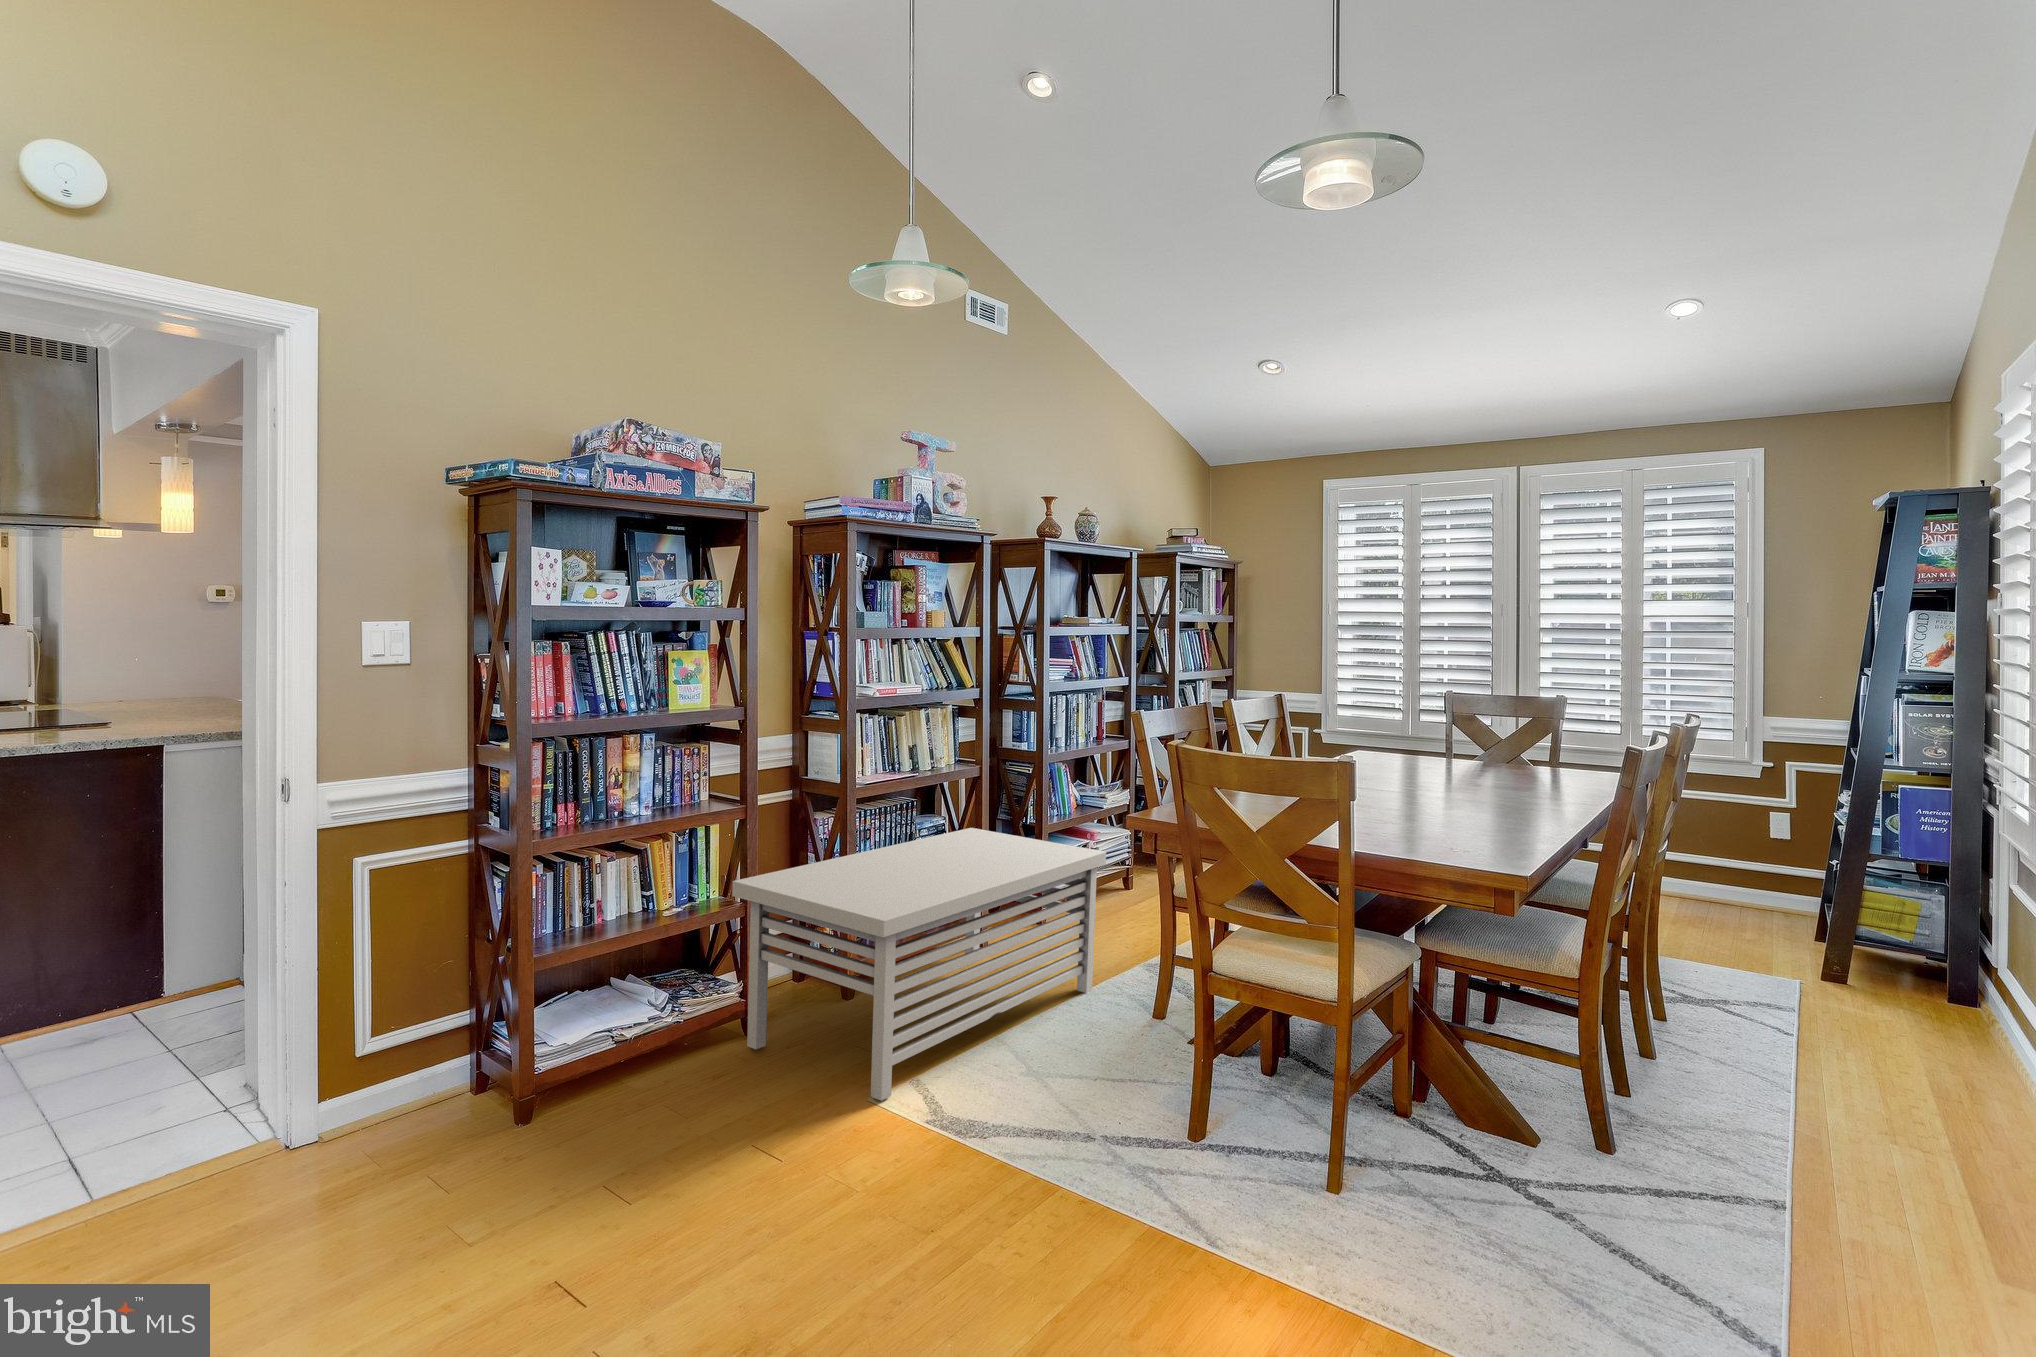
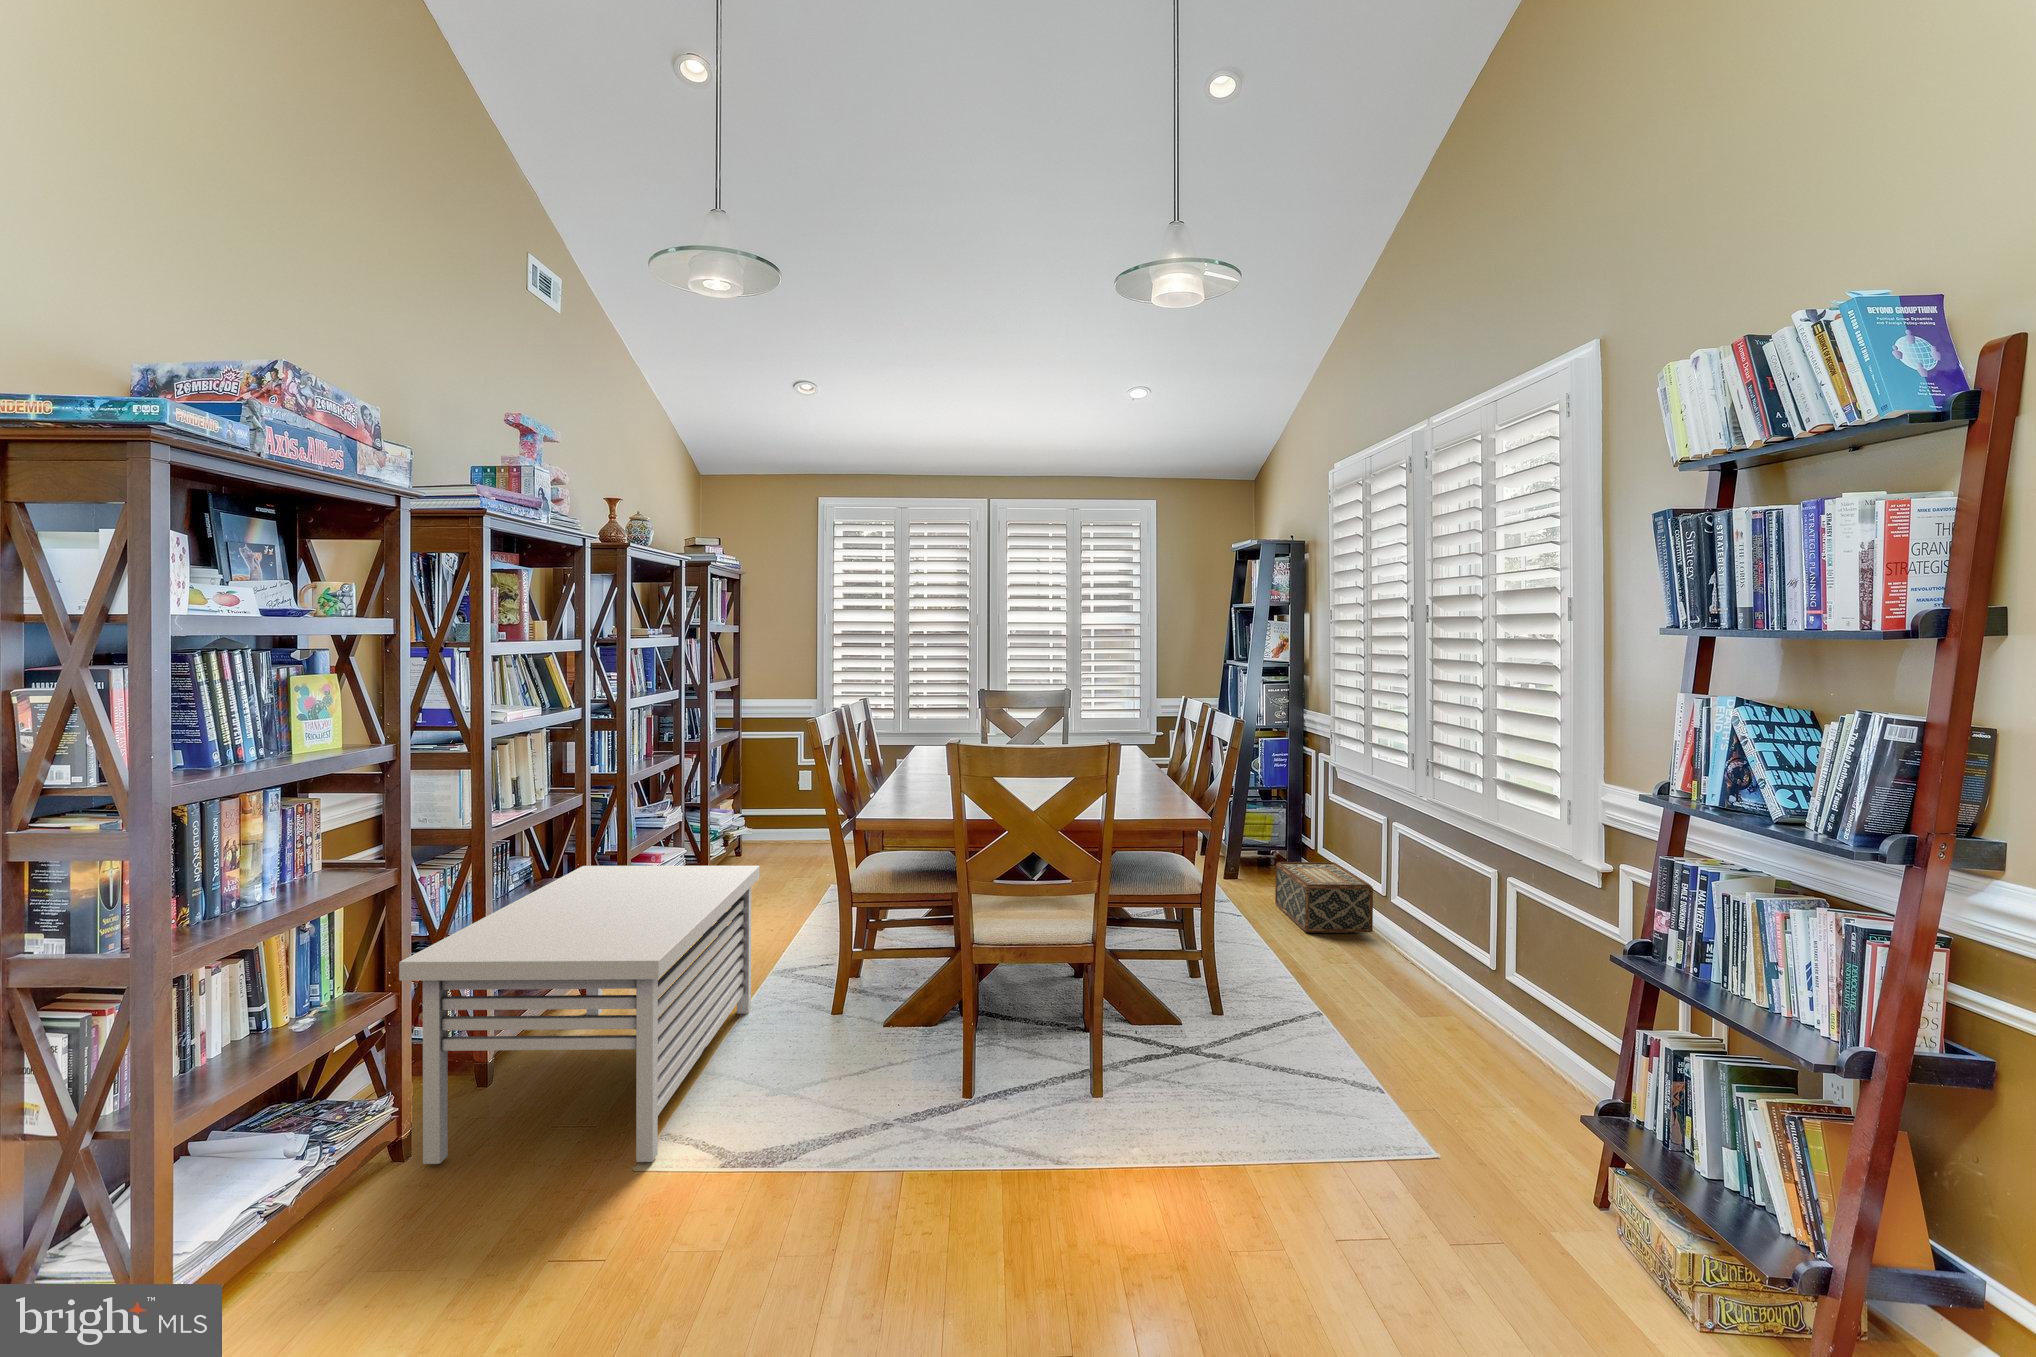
woven basket: none [1867,966,2023,1105] -> present [1275,862,1373,933]

